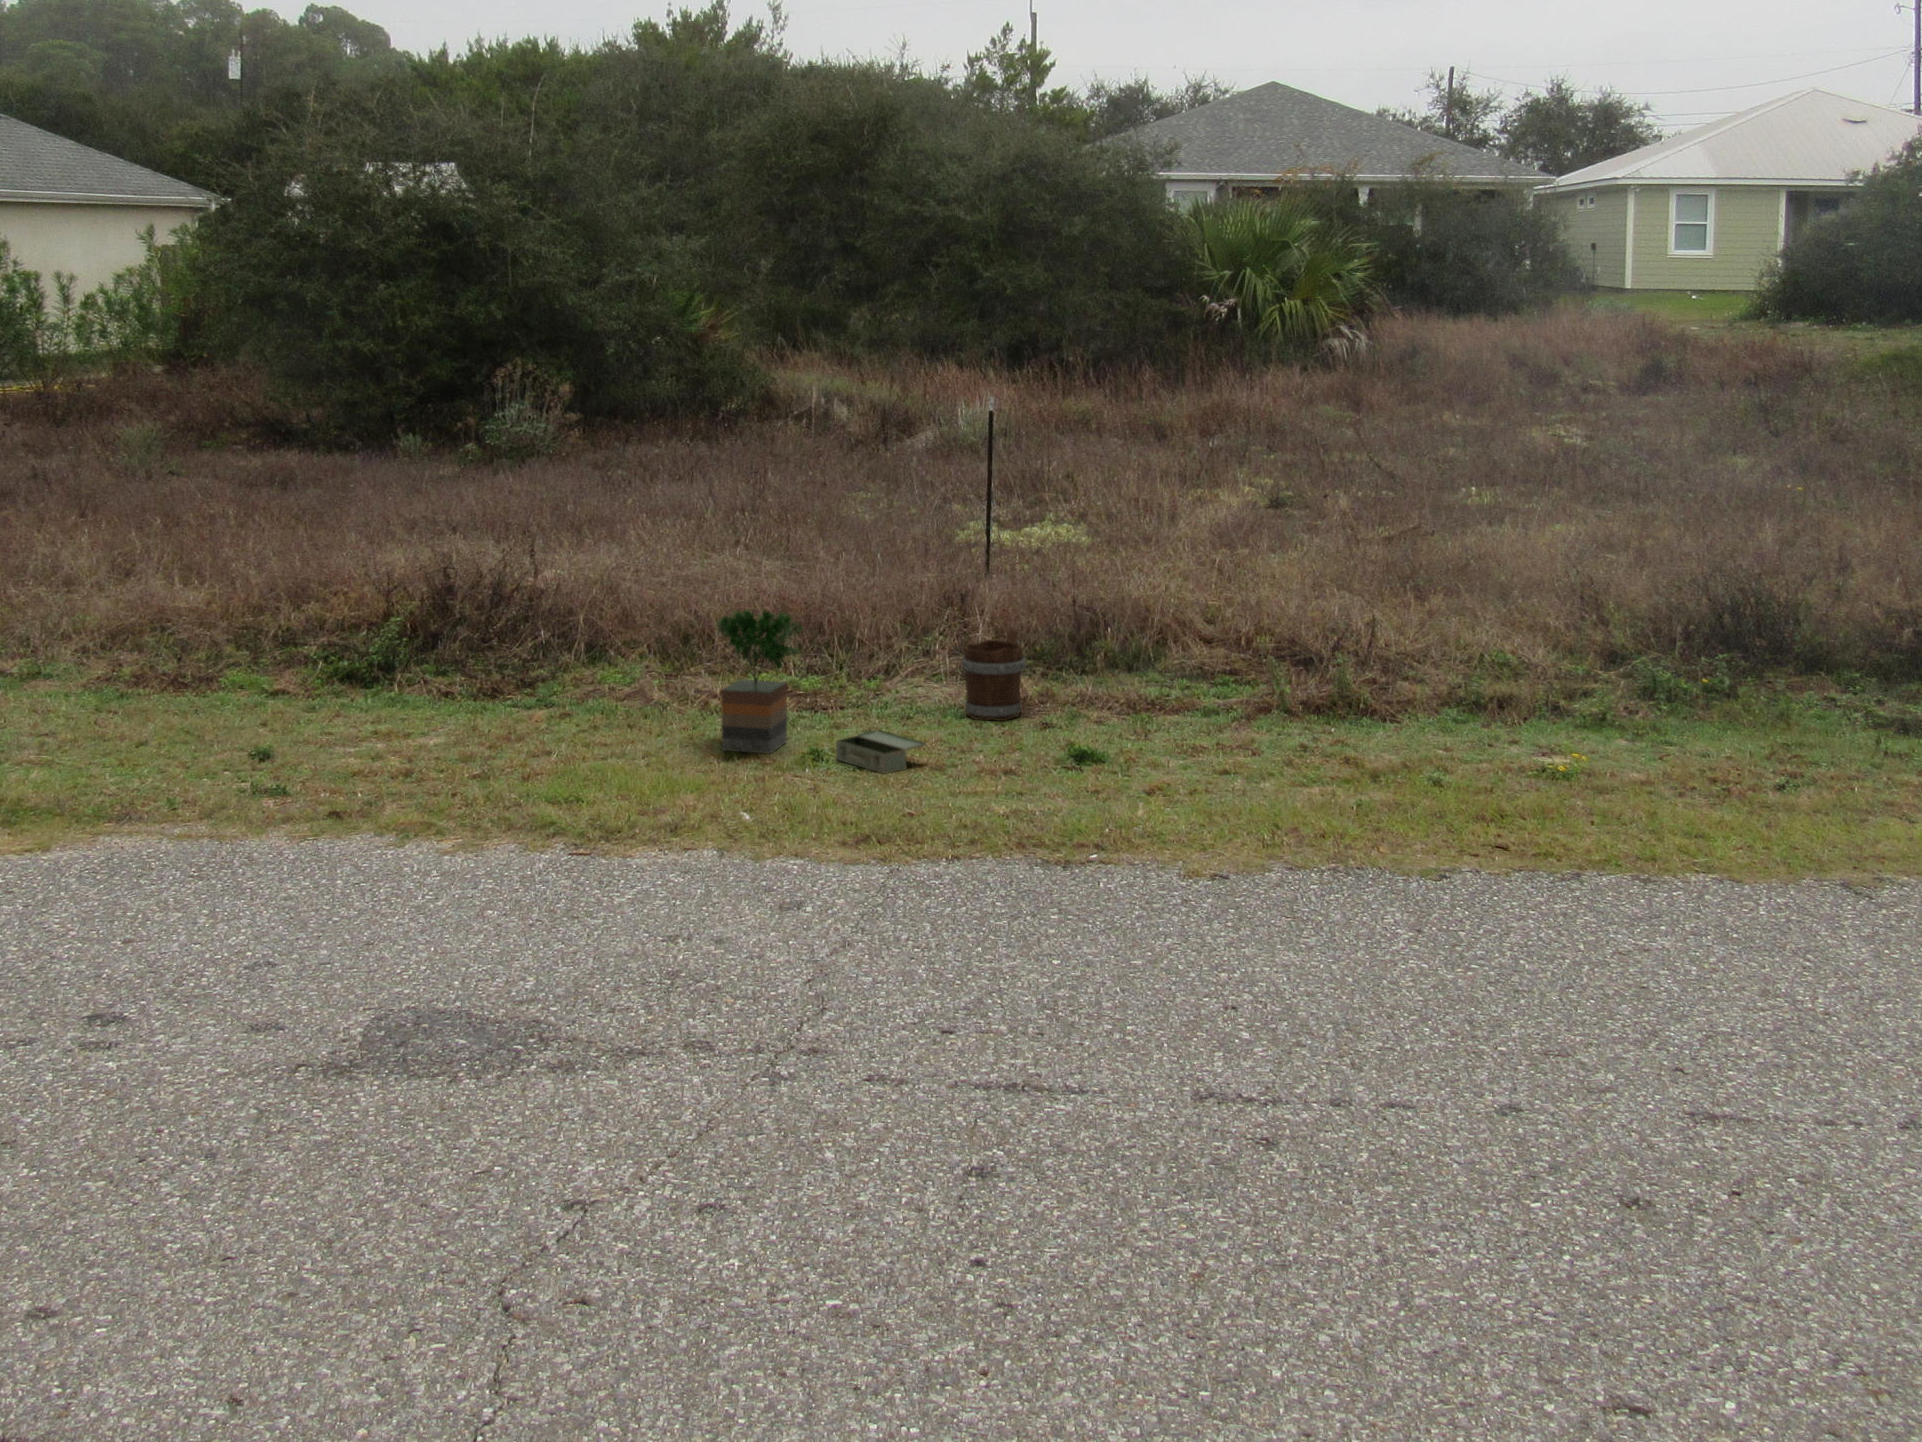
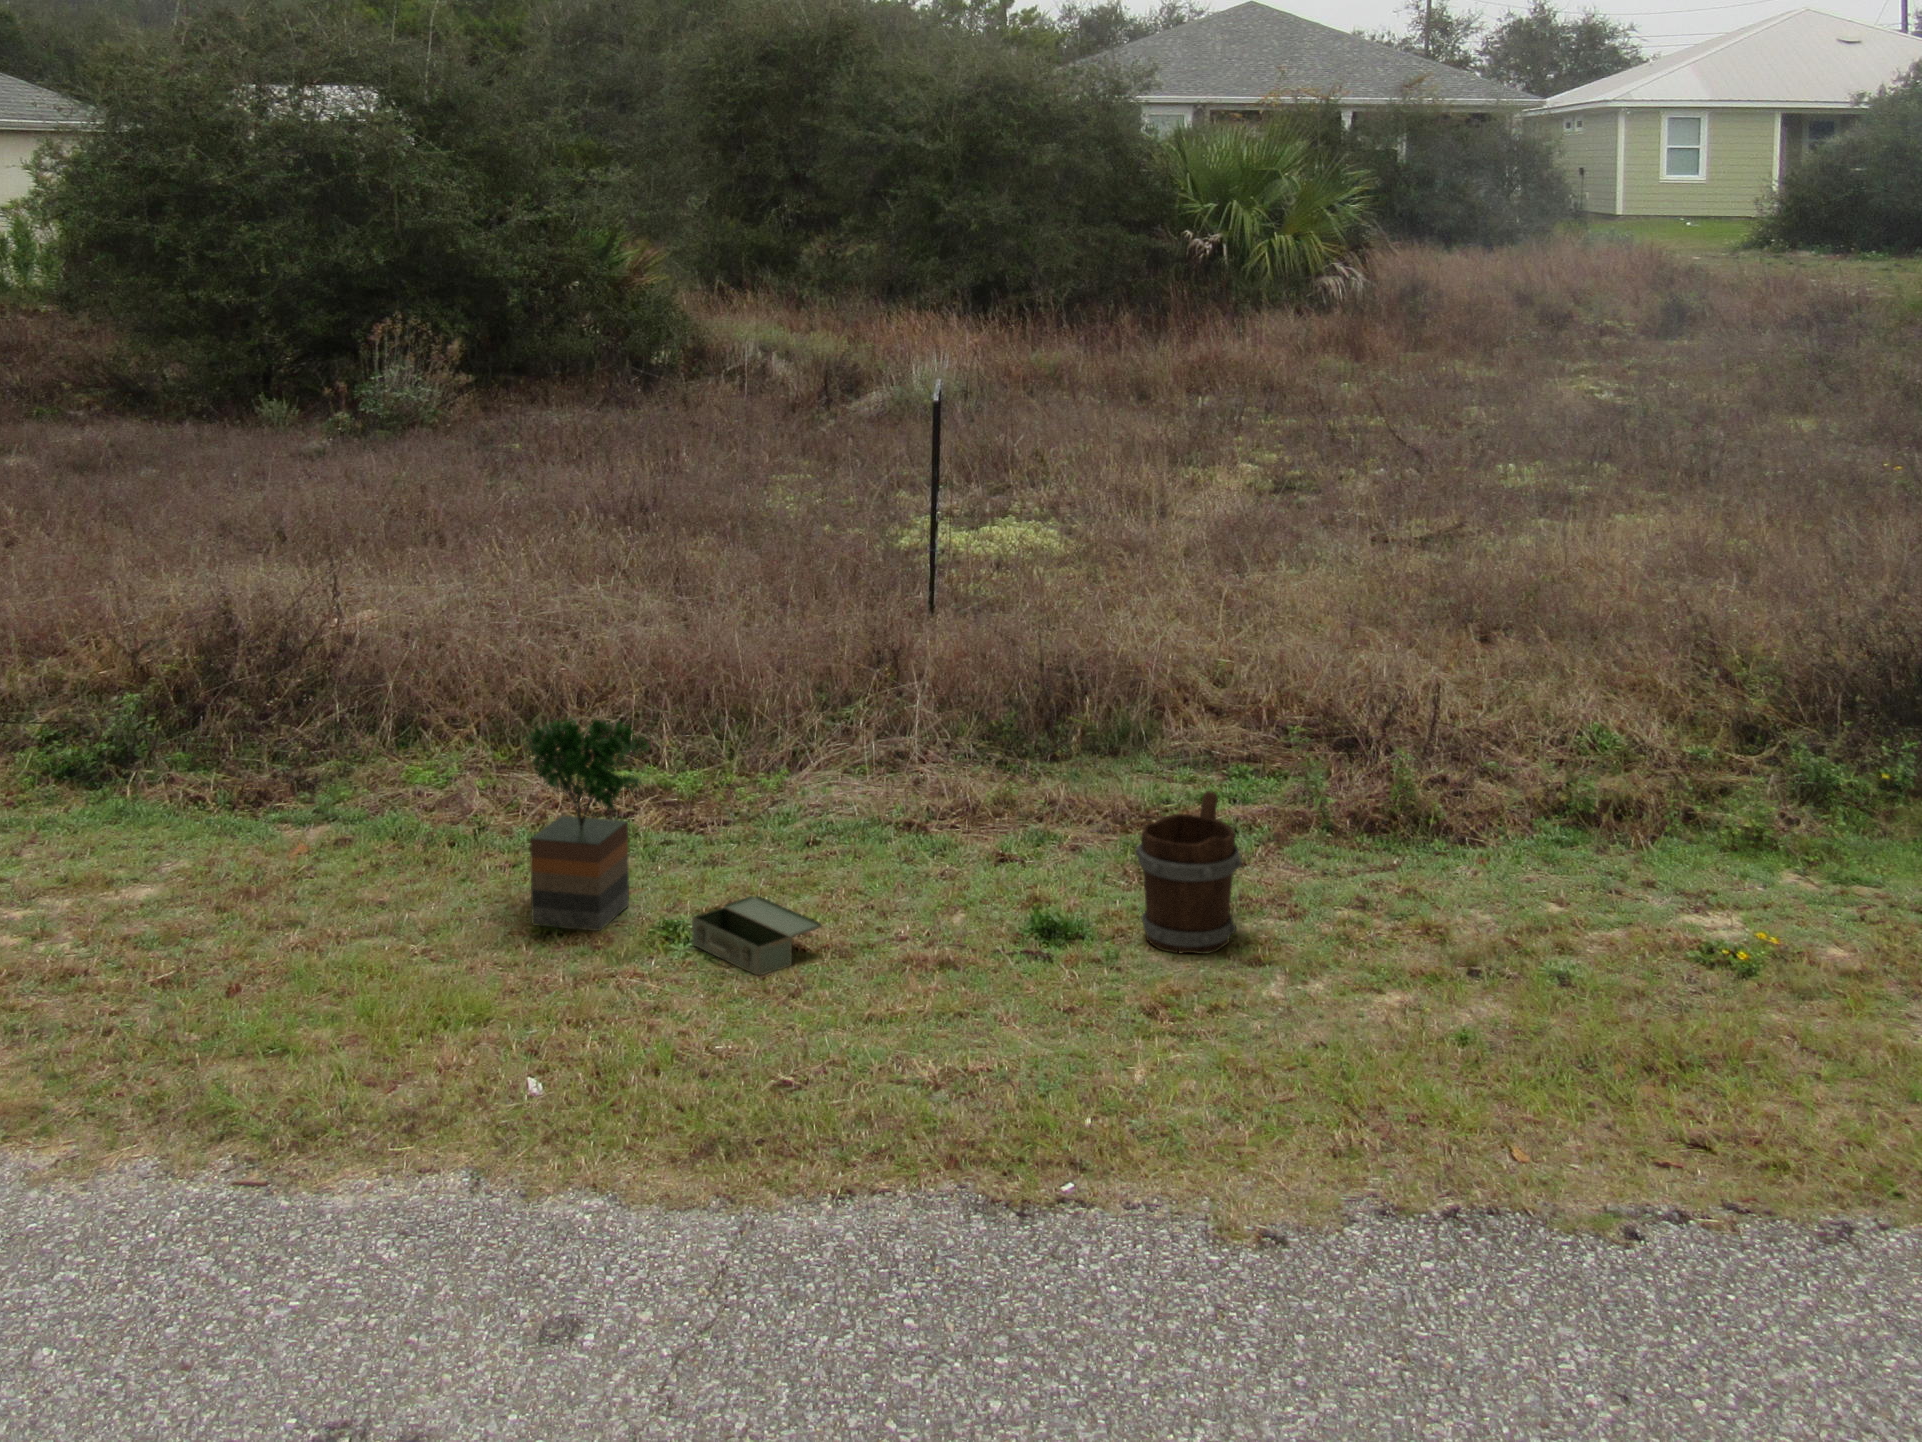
bucket: present [961,629,1026,721] -> present [1136,791,1242,954]

